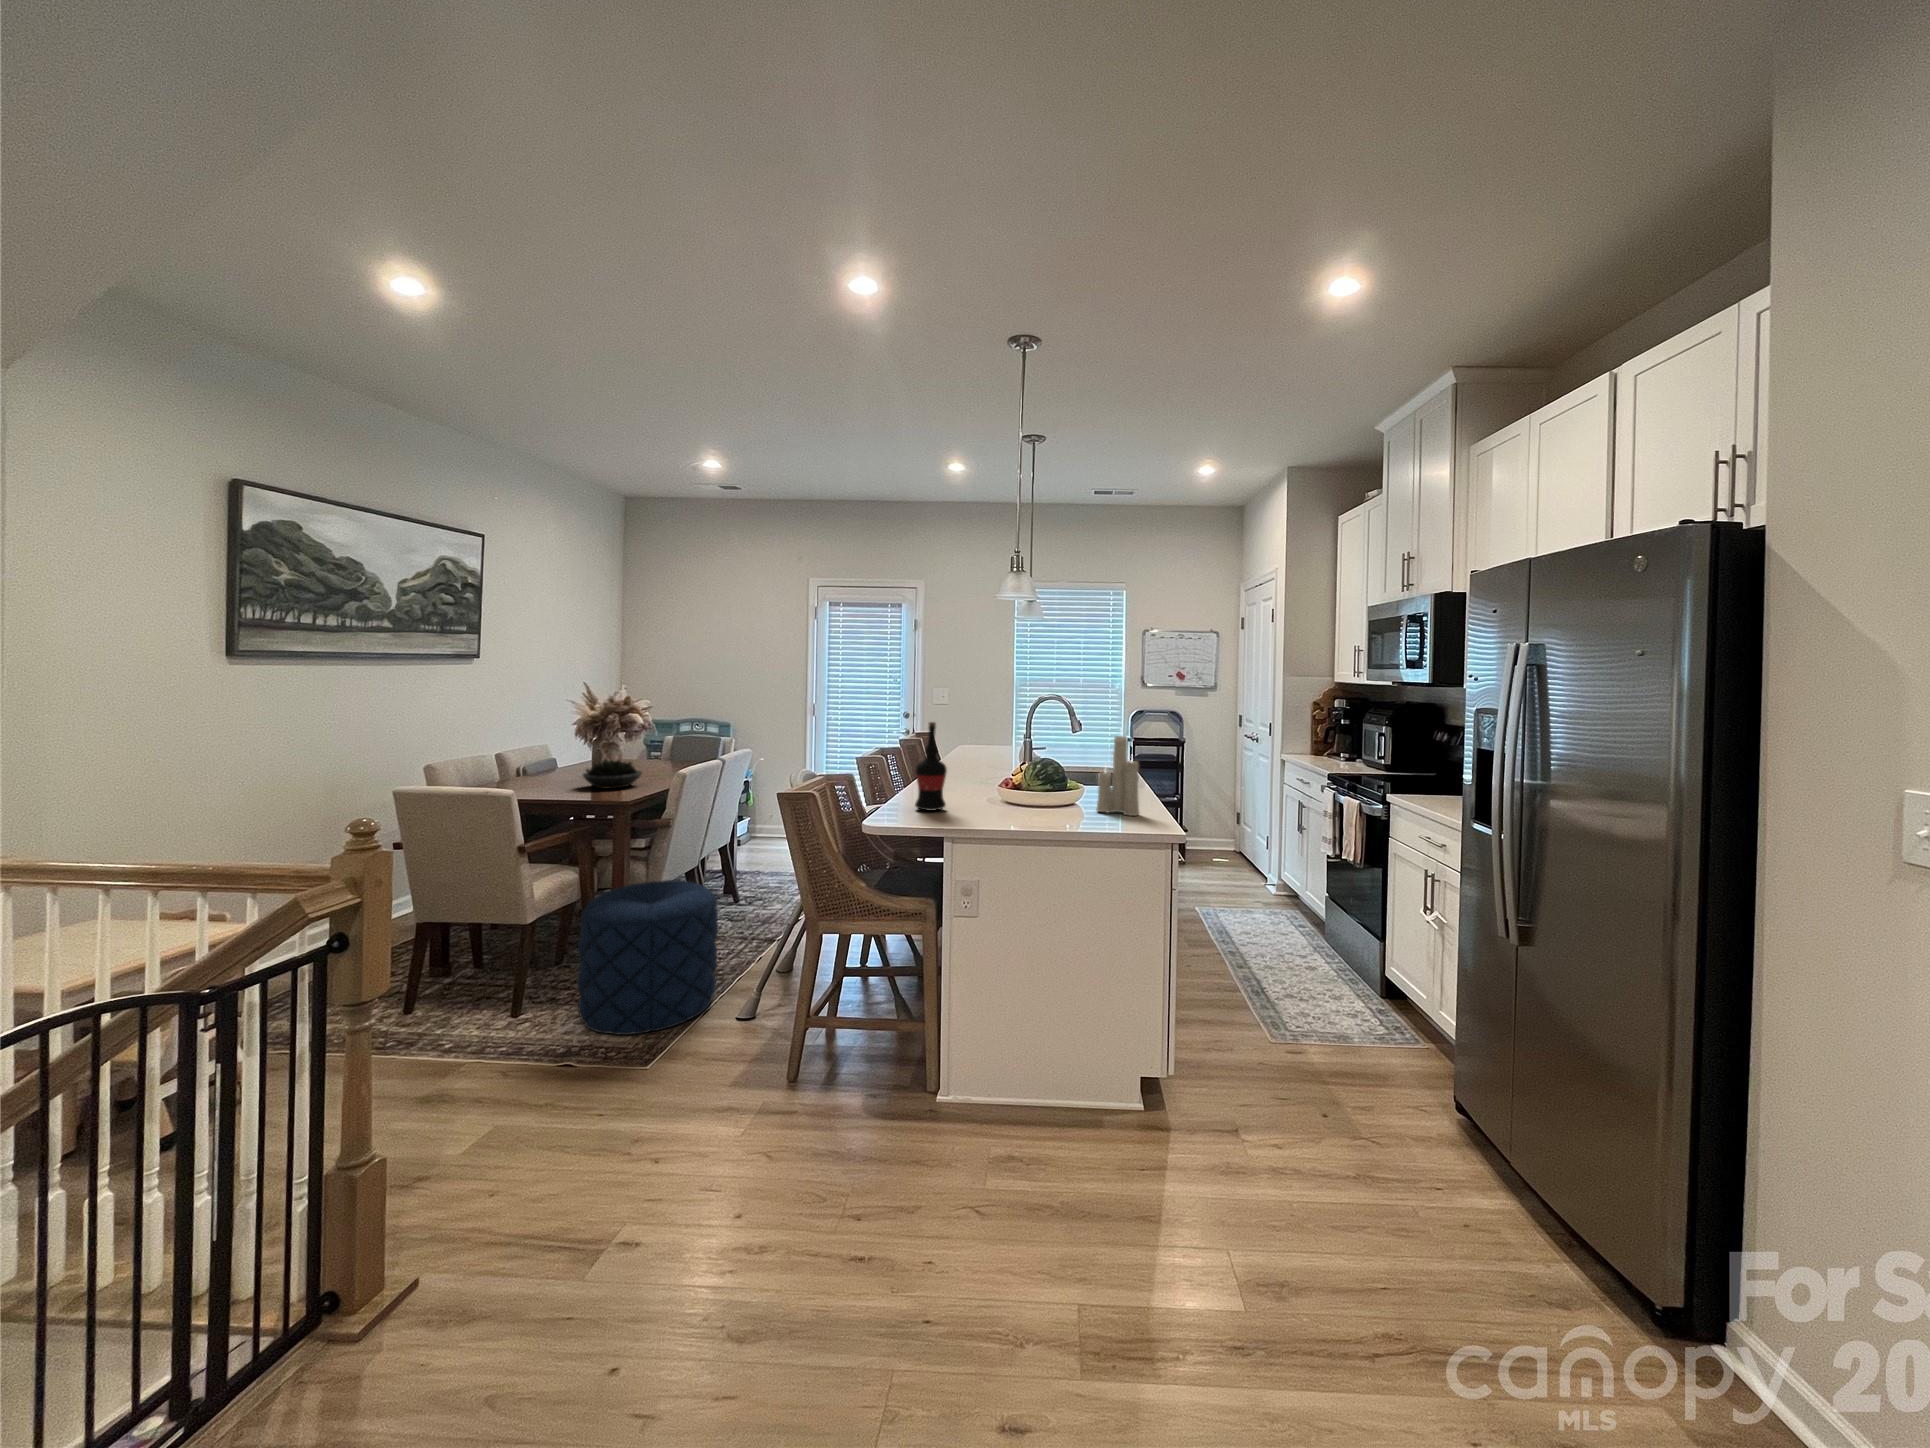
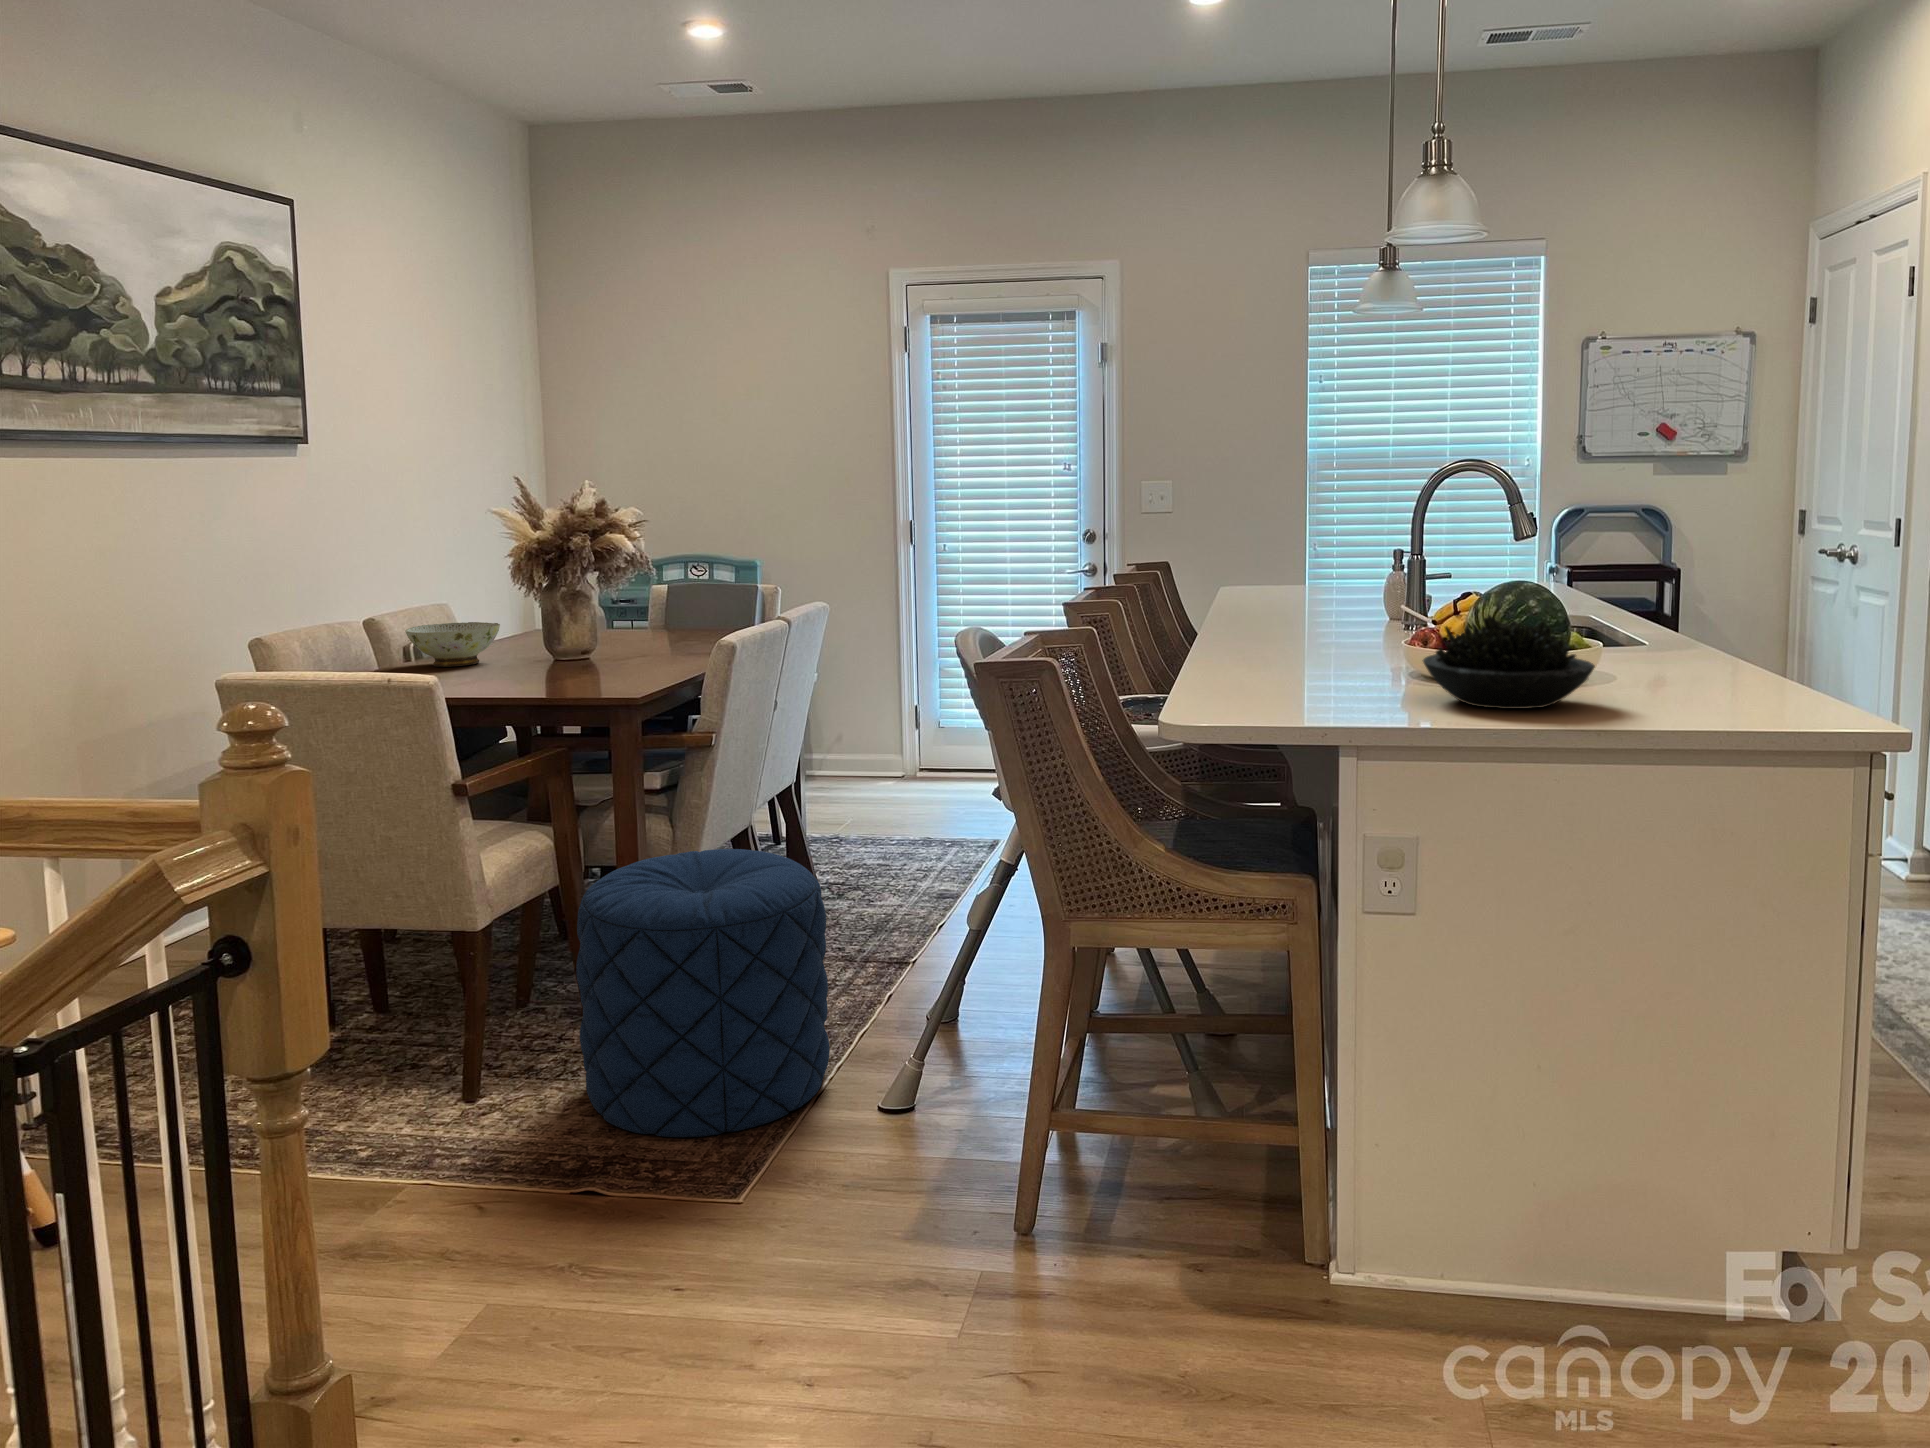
wine bottle: present [915,722,947,811] -> none [1257,503,1325,694]
candle: present [1096,729,1139,816] -> none [1654,489,1763,698]
ceramic bowl: none [516,757,571,781] -> present [405,622,500,666]
succulent plant: present [583,759,642,789] -> present [1423,616,1595,709]

